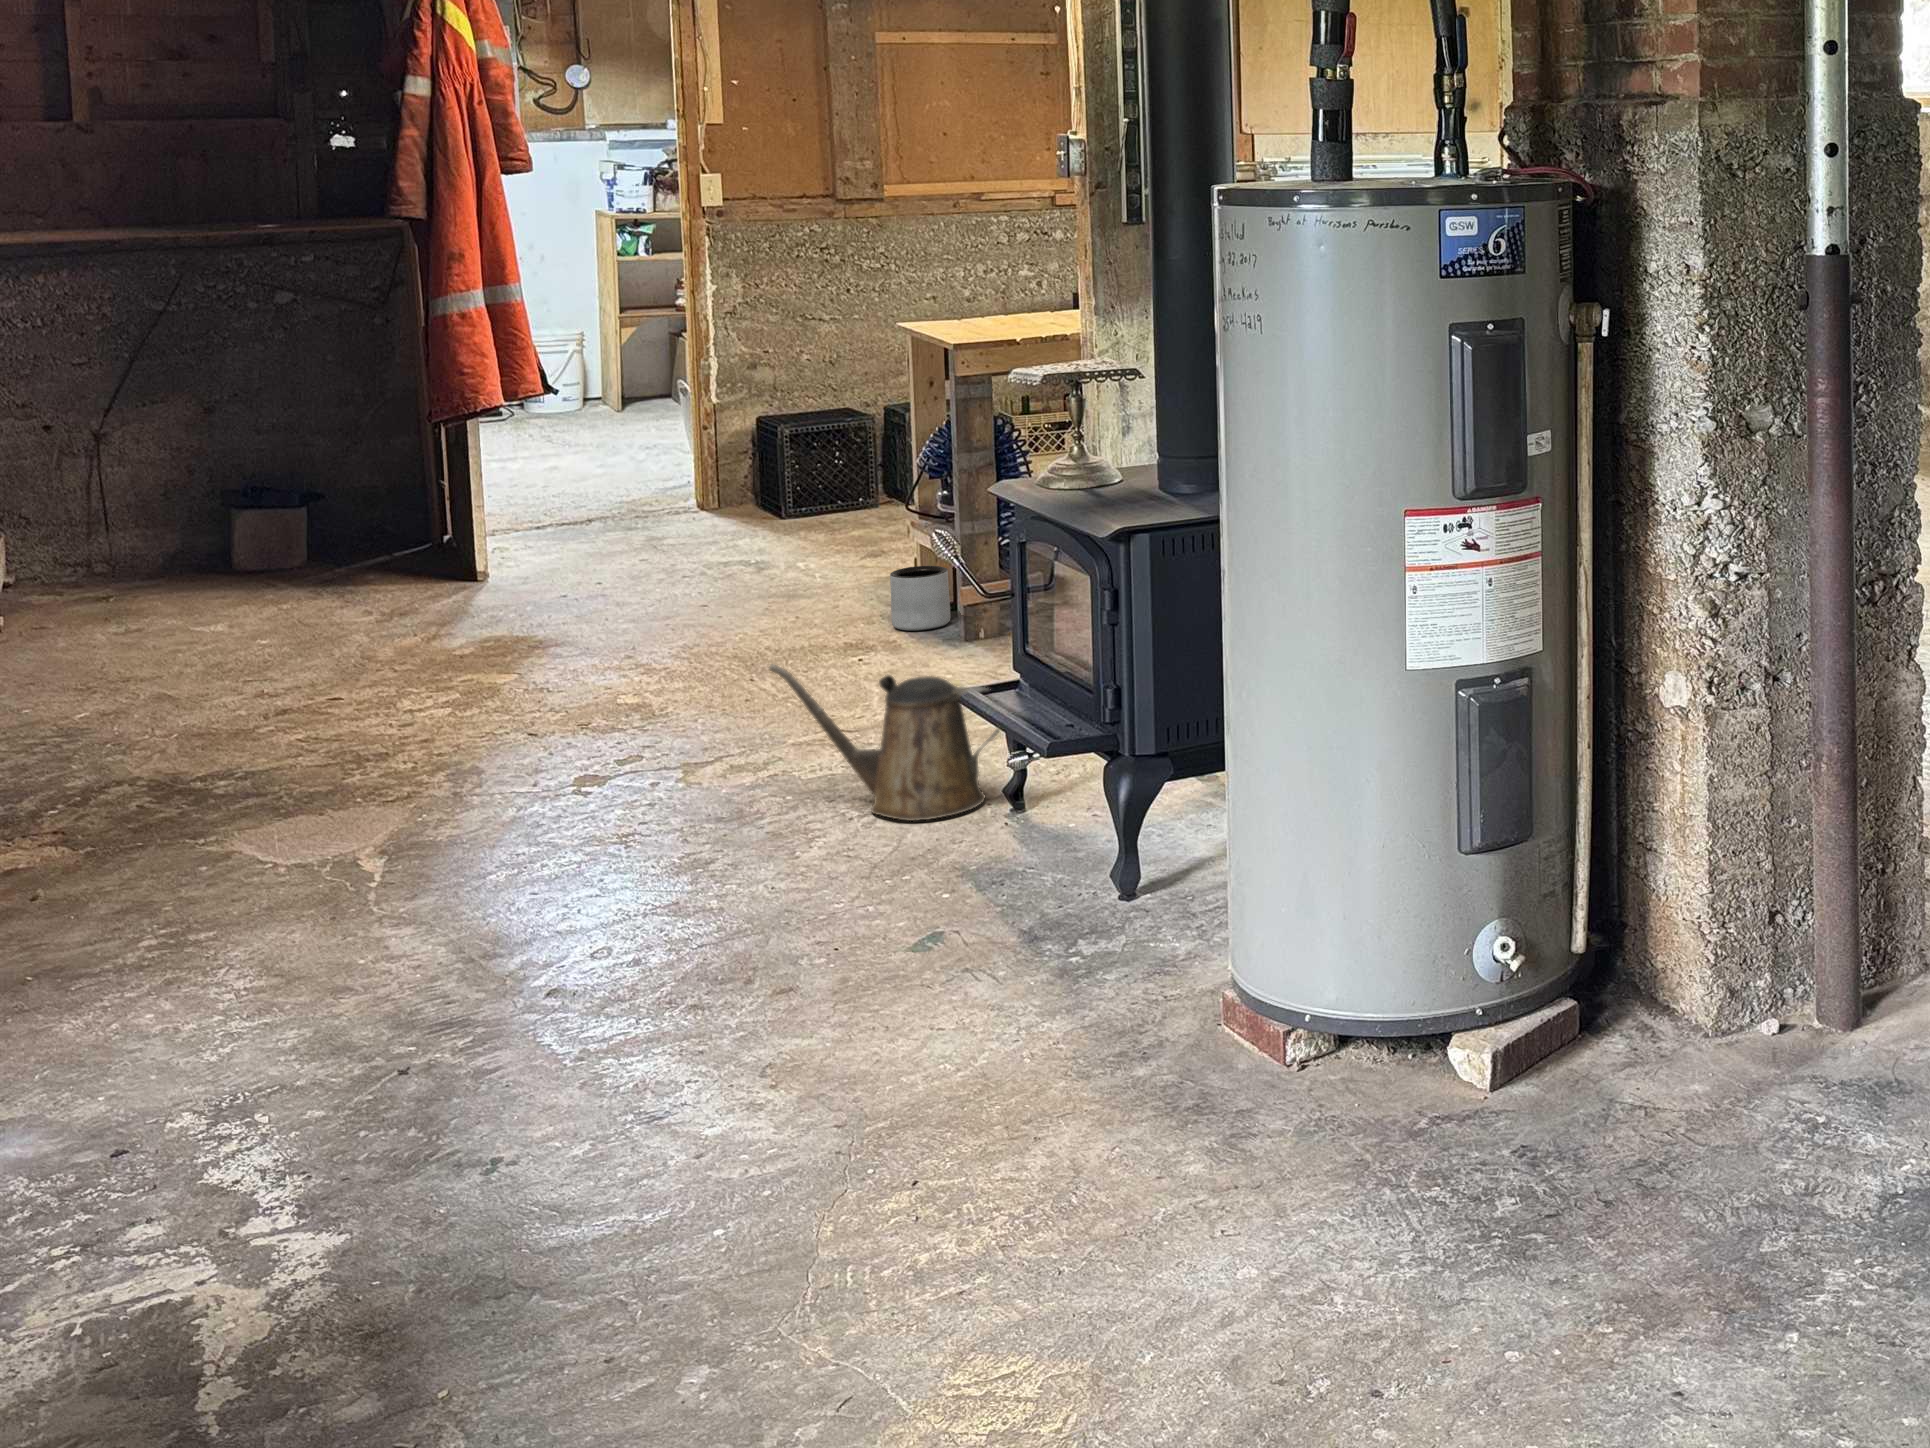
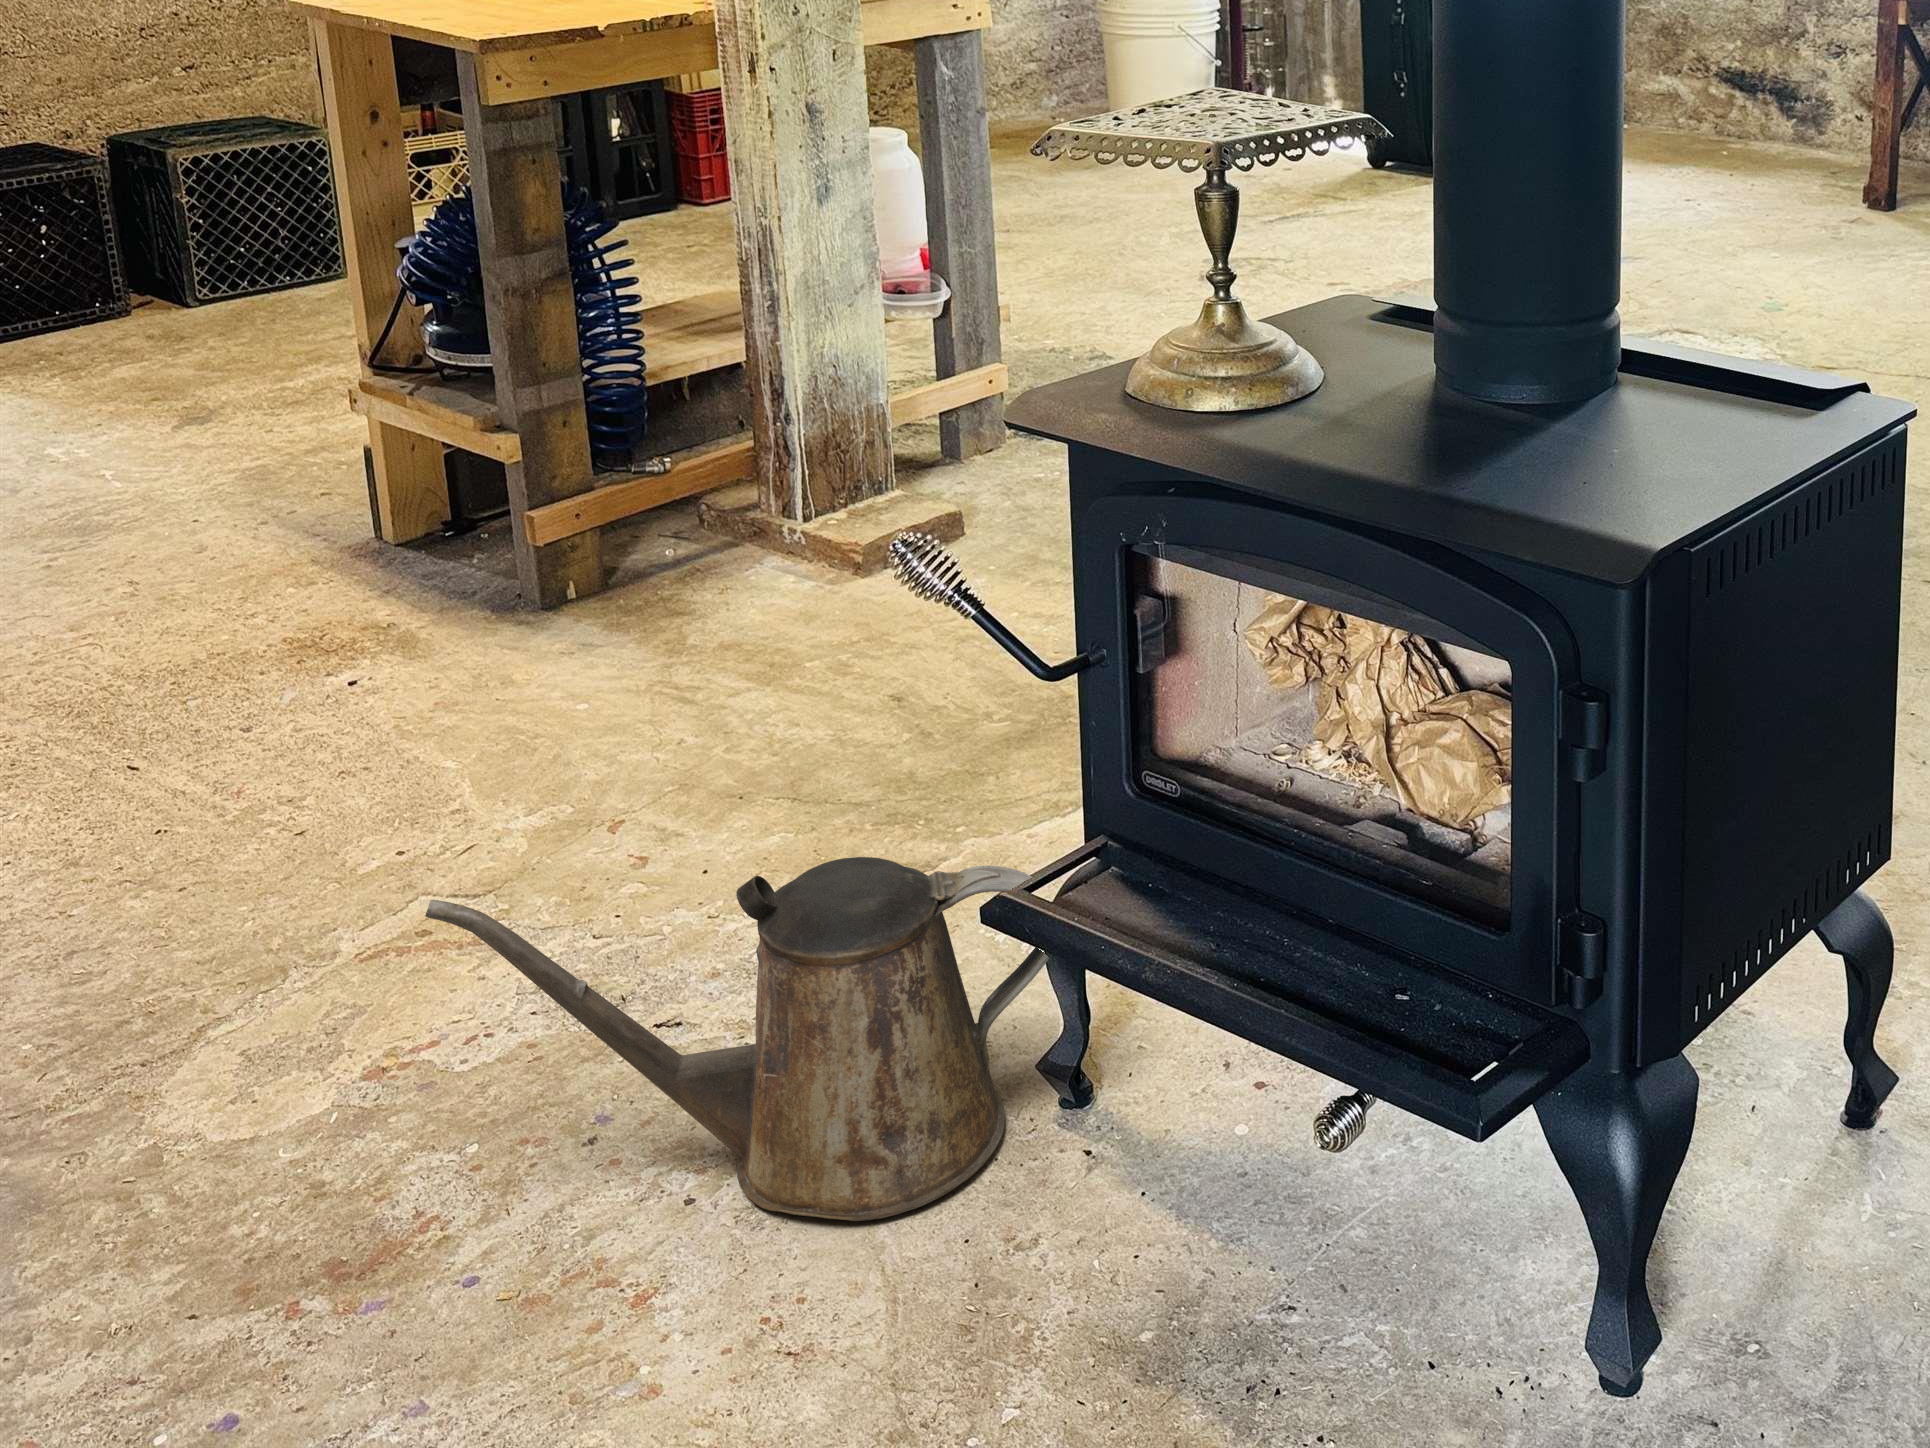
planter: present [890,566,950,631] -> none [350,469,483,603]

